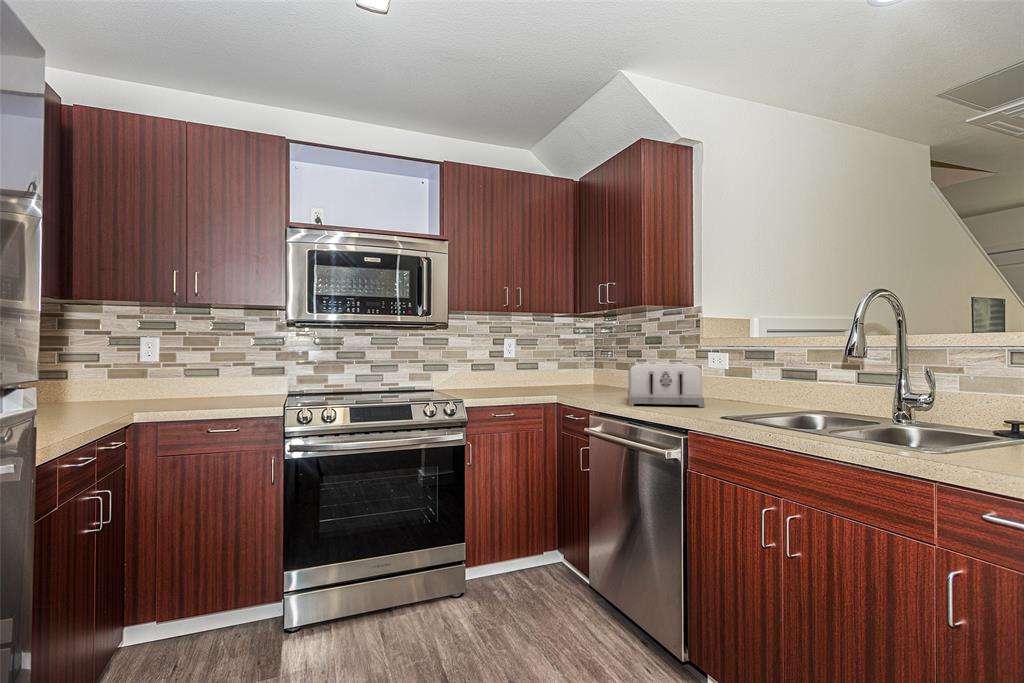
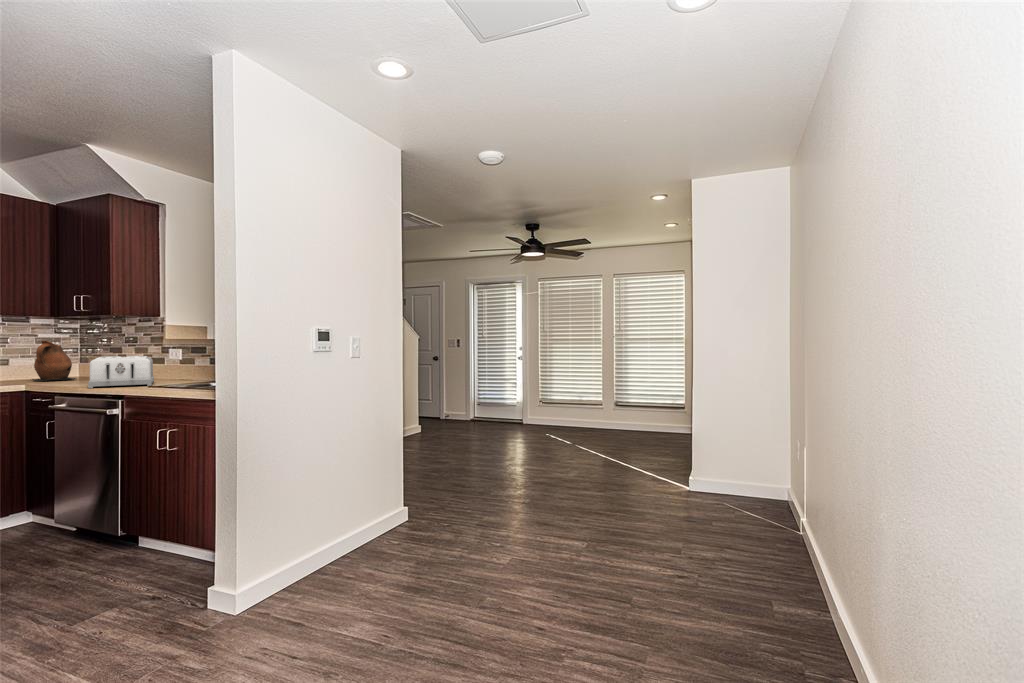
ceramic pitcher: none [556,342,599,389] -> present [32,341,76,381]

